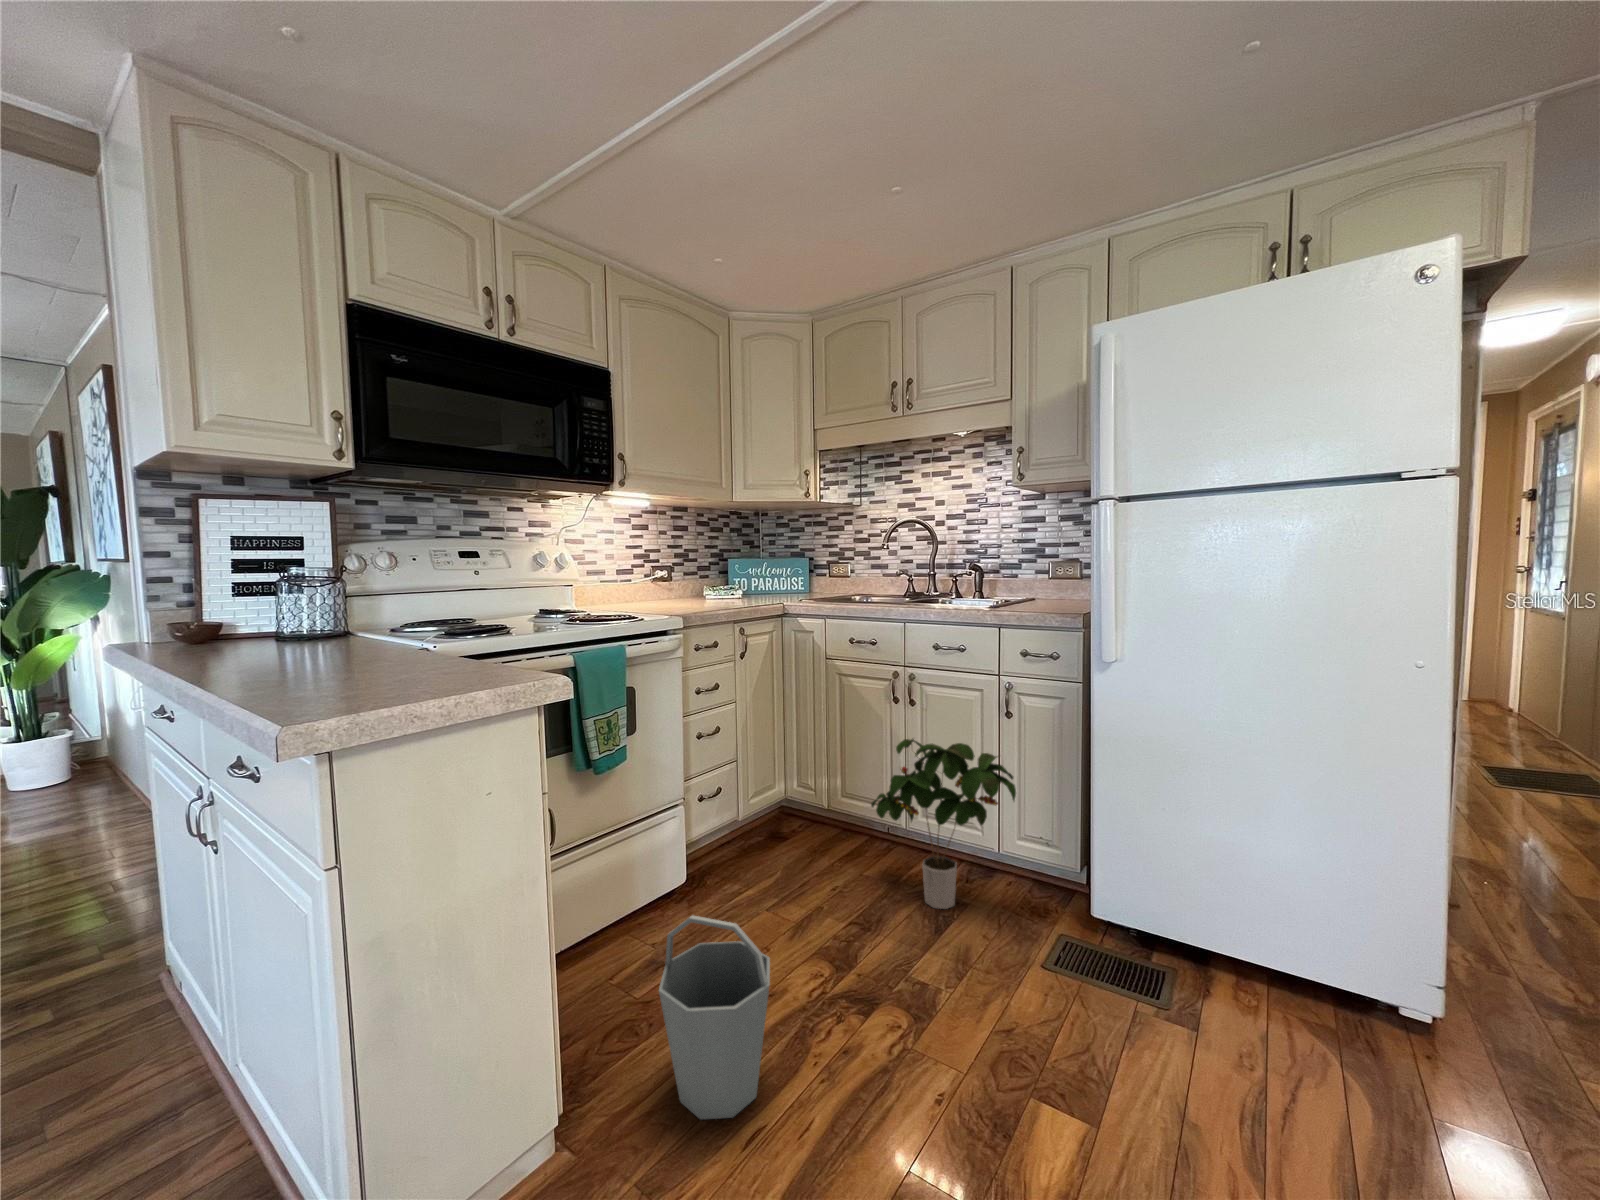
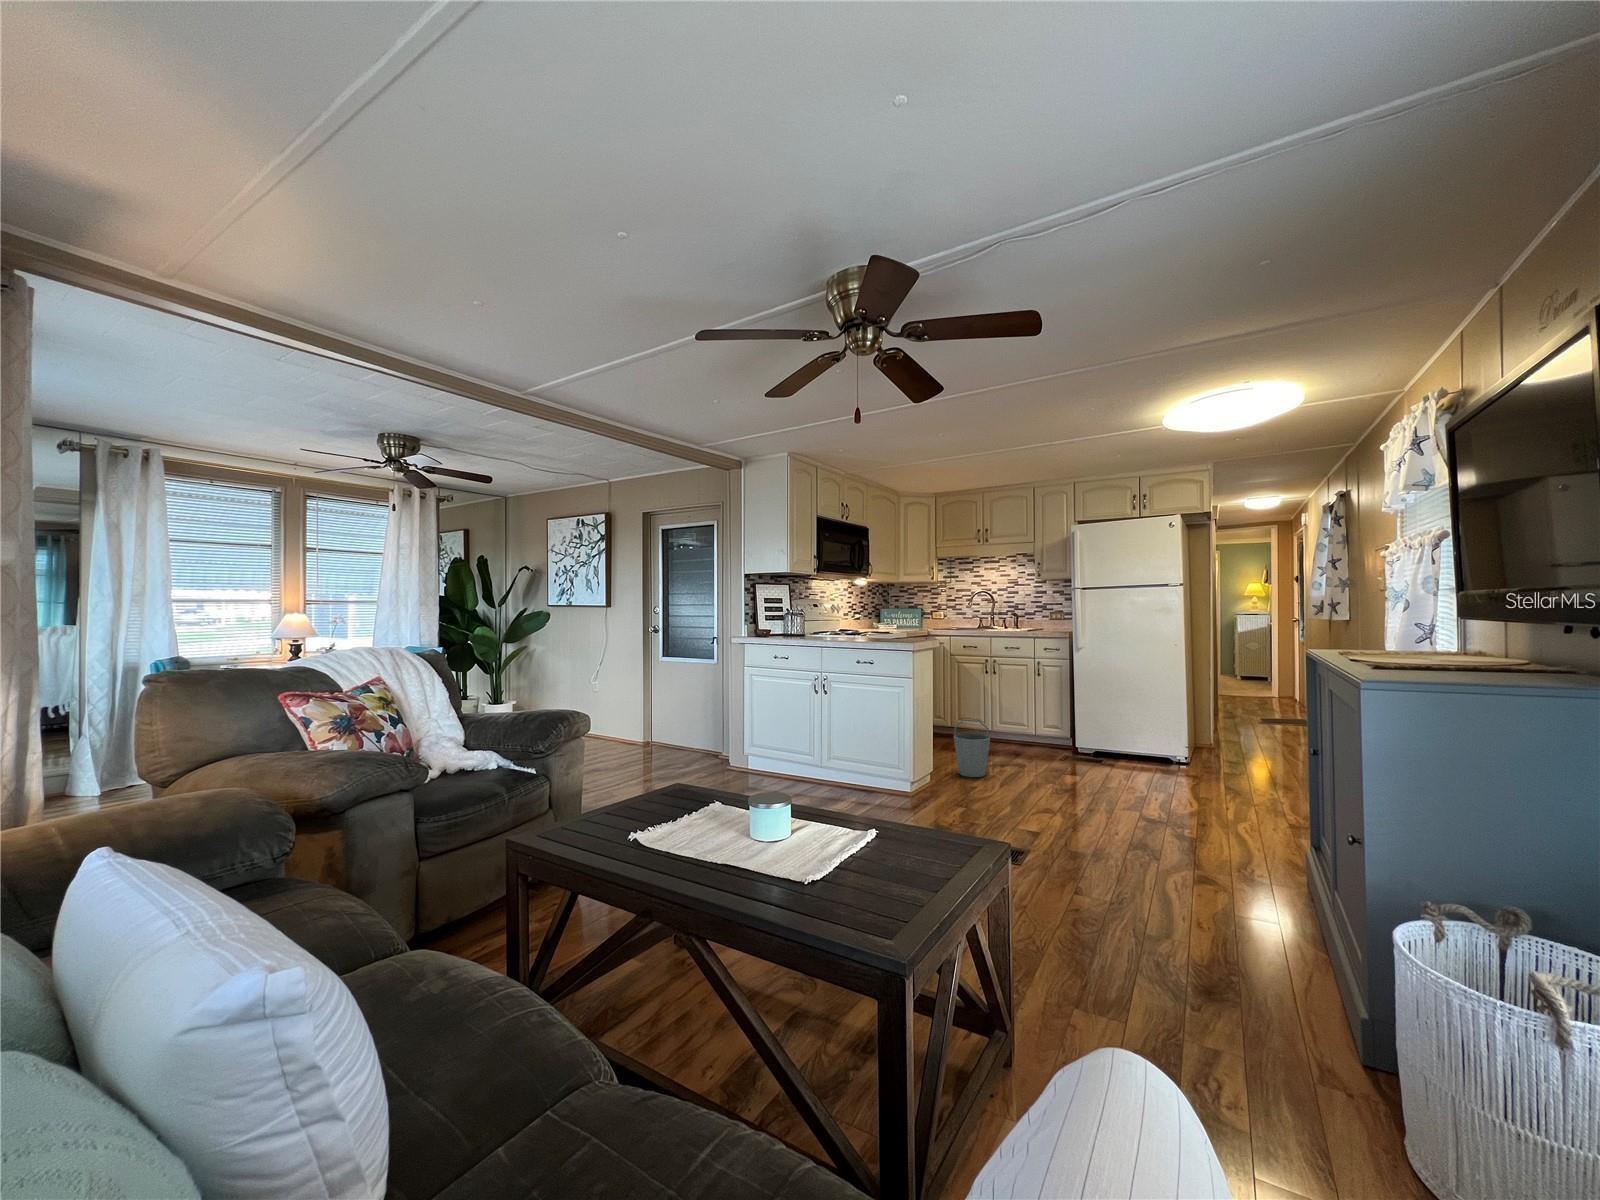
potted plant: present [871,738,1016,909] -> none [984,683,1047,750]

